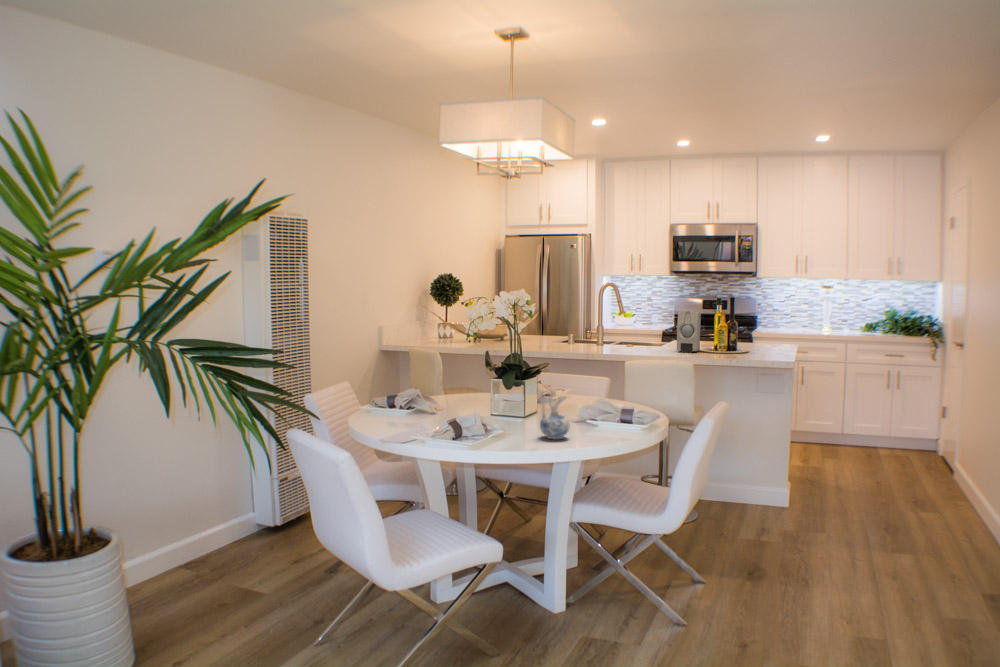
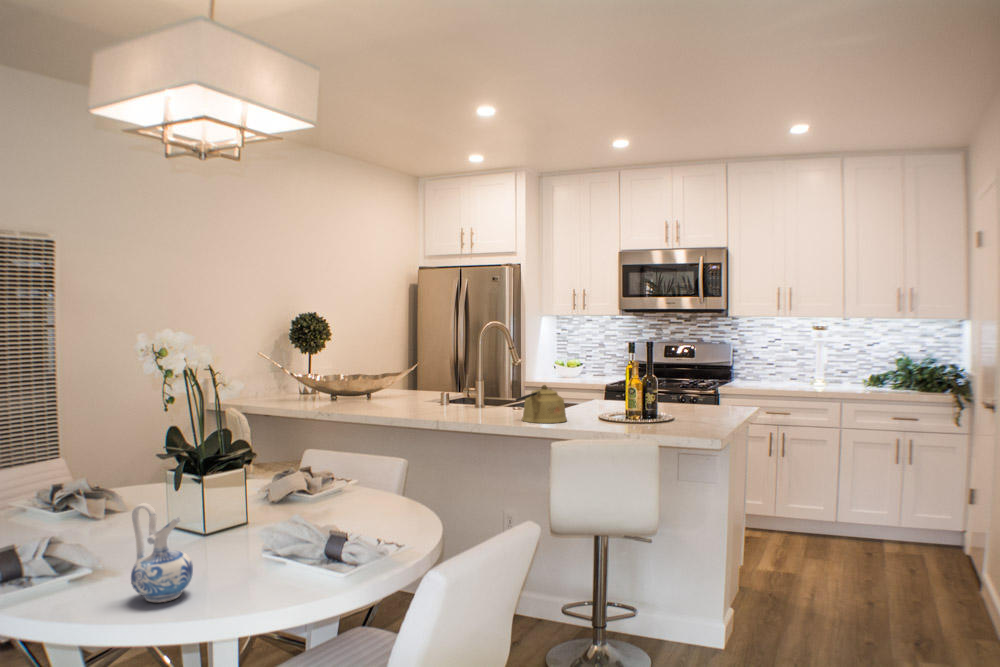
soap dispenser: present [677,311,701,353] -> none [573,358,612,418]
kettle: none [644,330,679,356] -> present [516,385,567,423]

